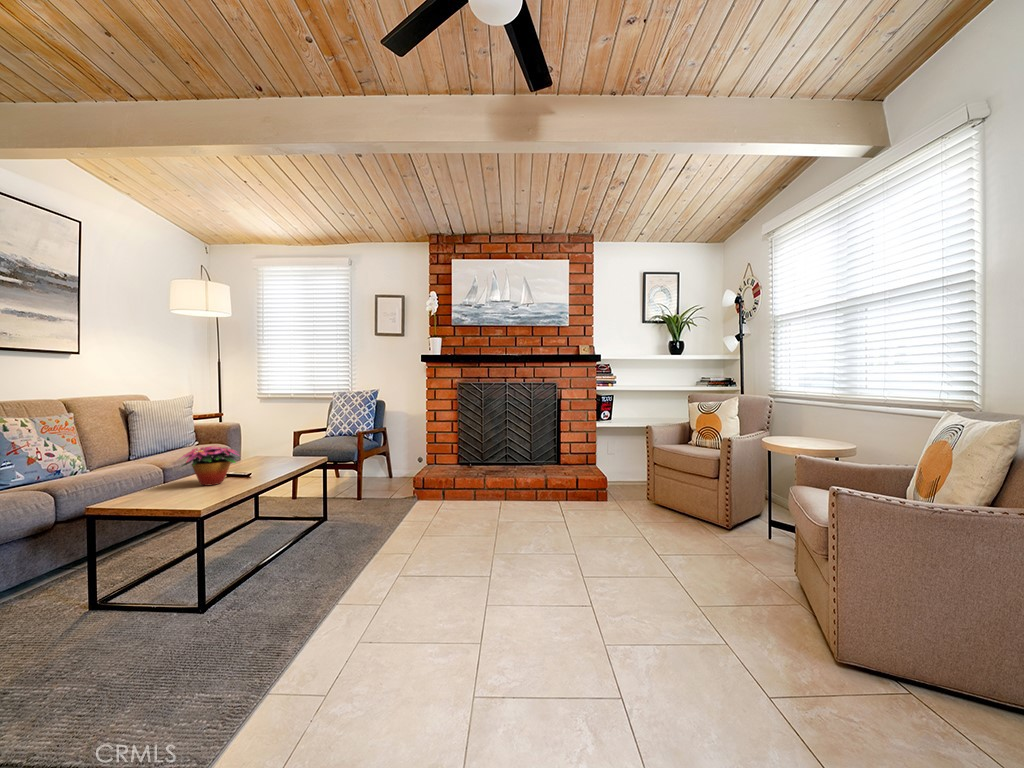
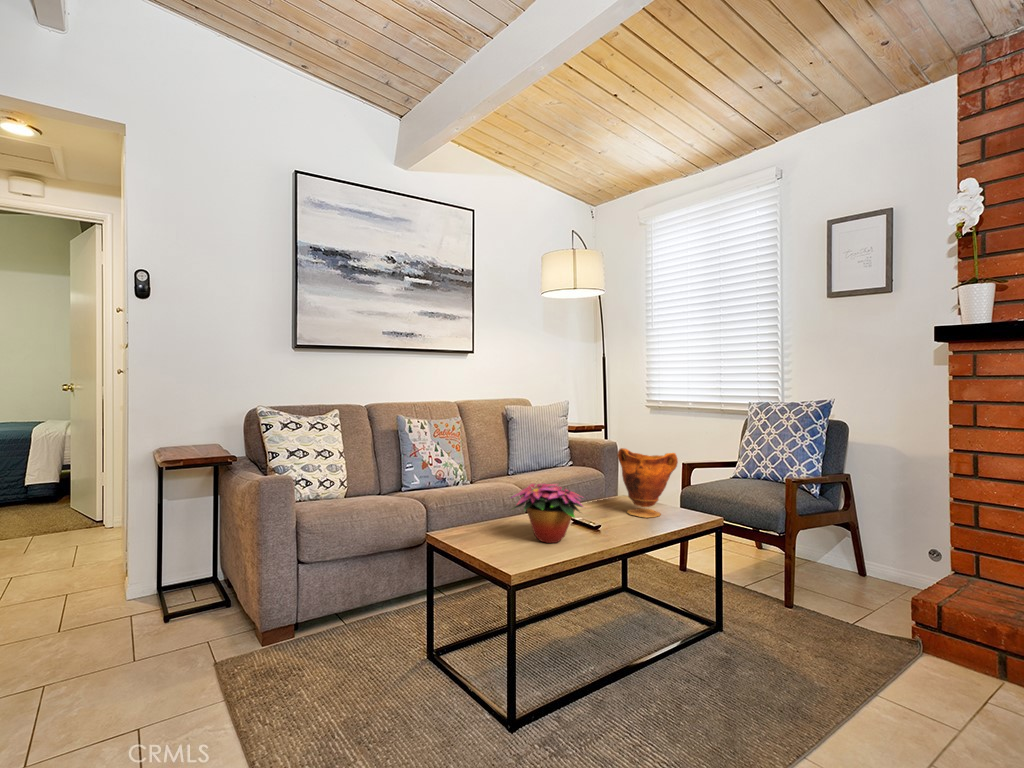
vase: none [251,421,296,464] -> present [617,448,678,518]

